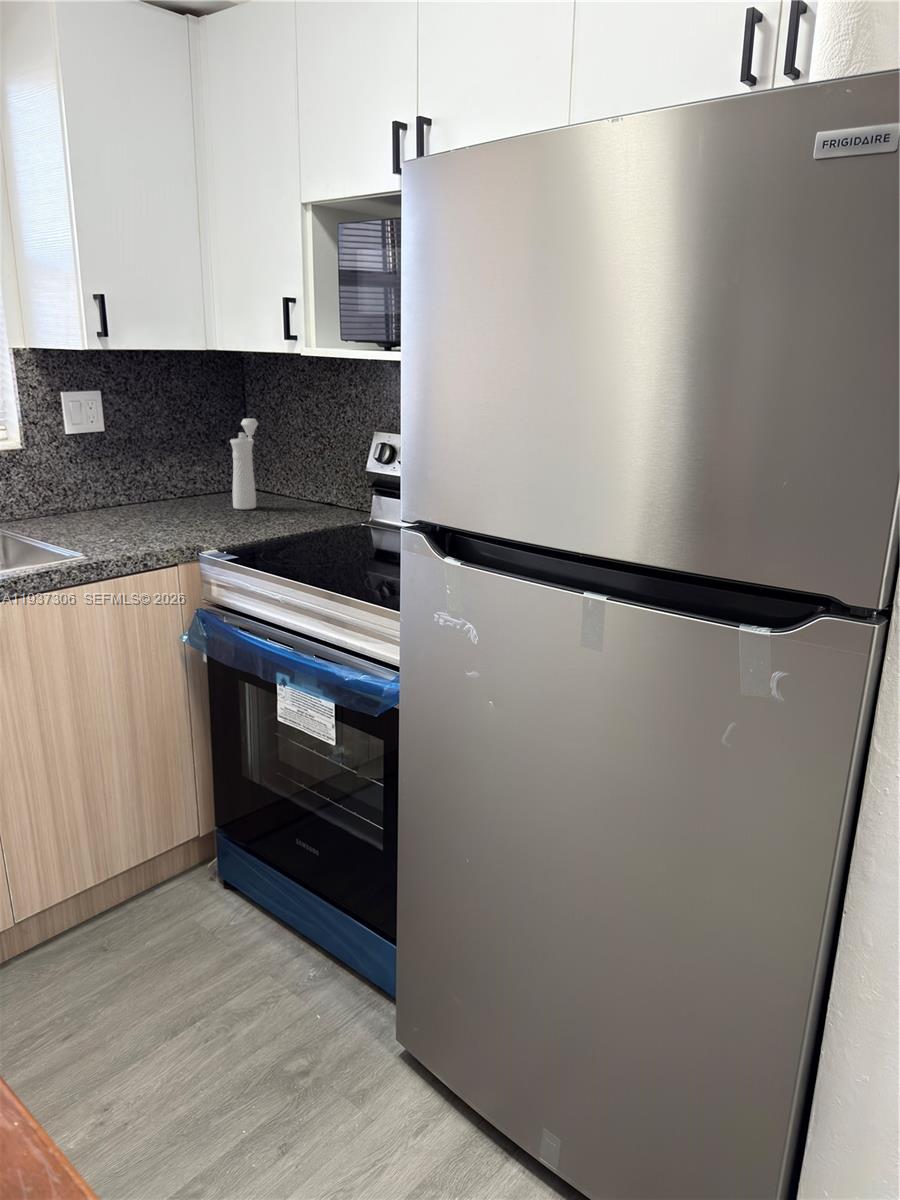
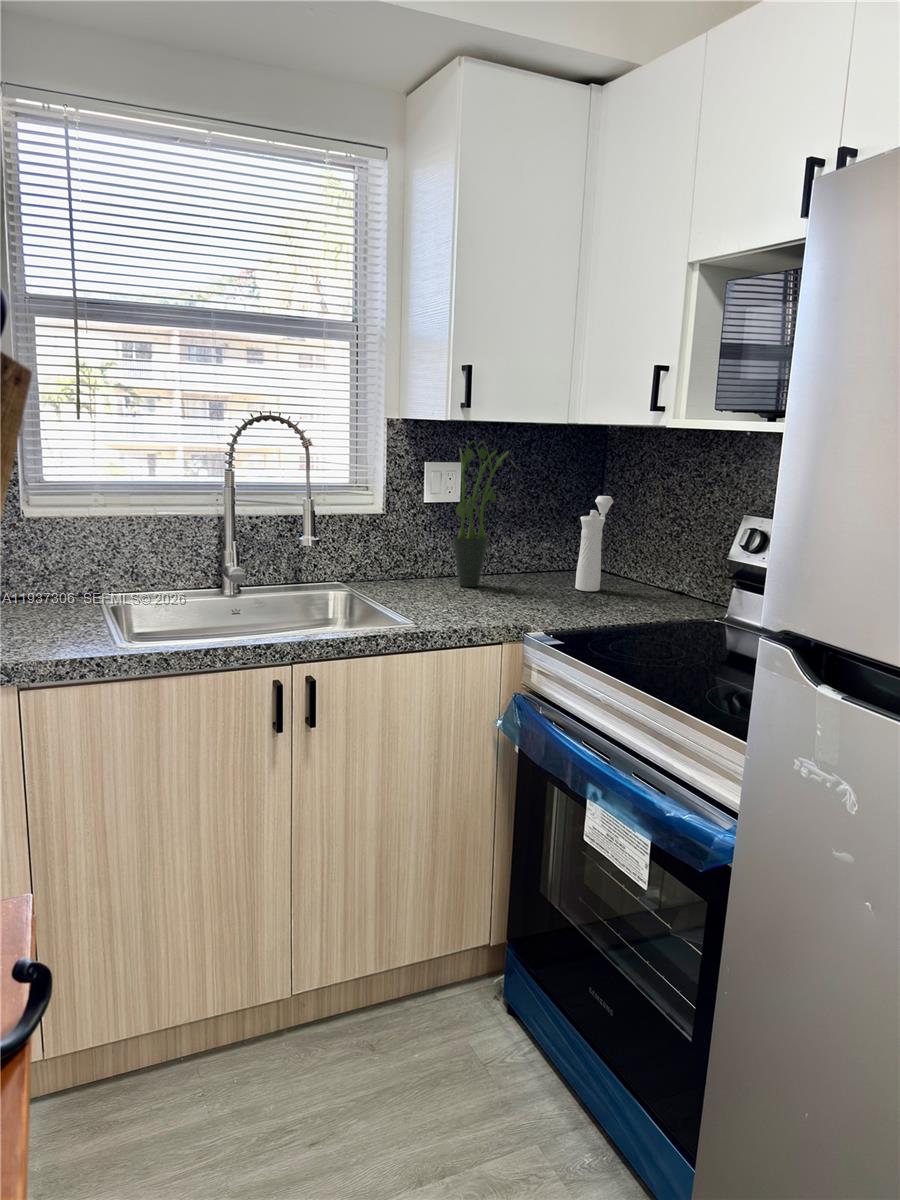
potted plant: none [99,370,164,516] -> present [453,441,517,587]

